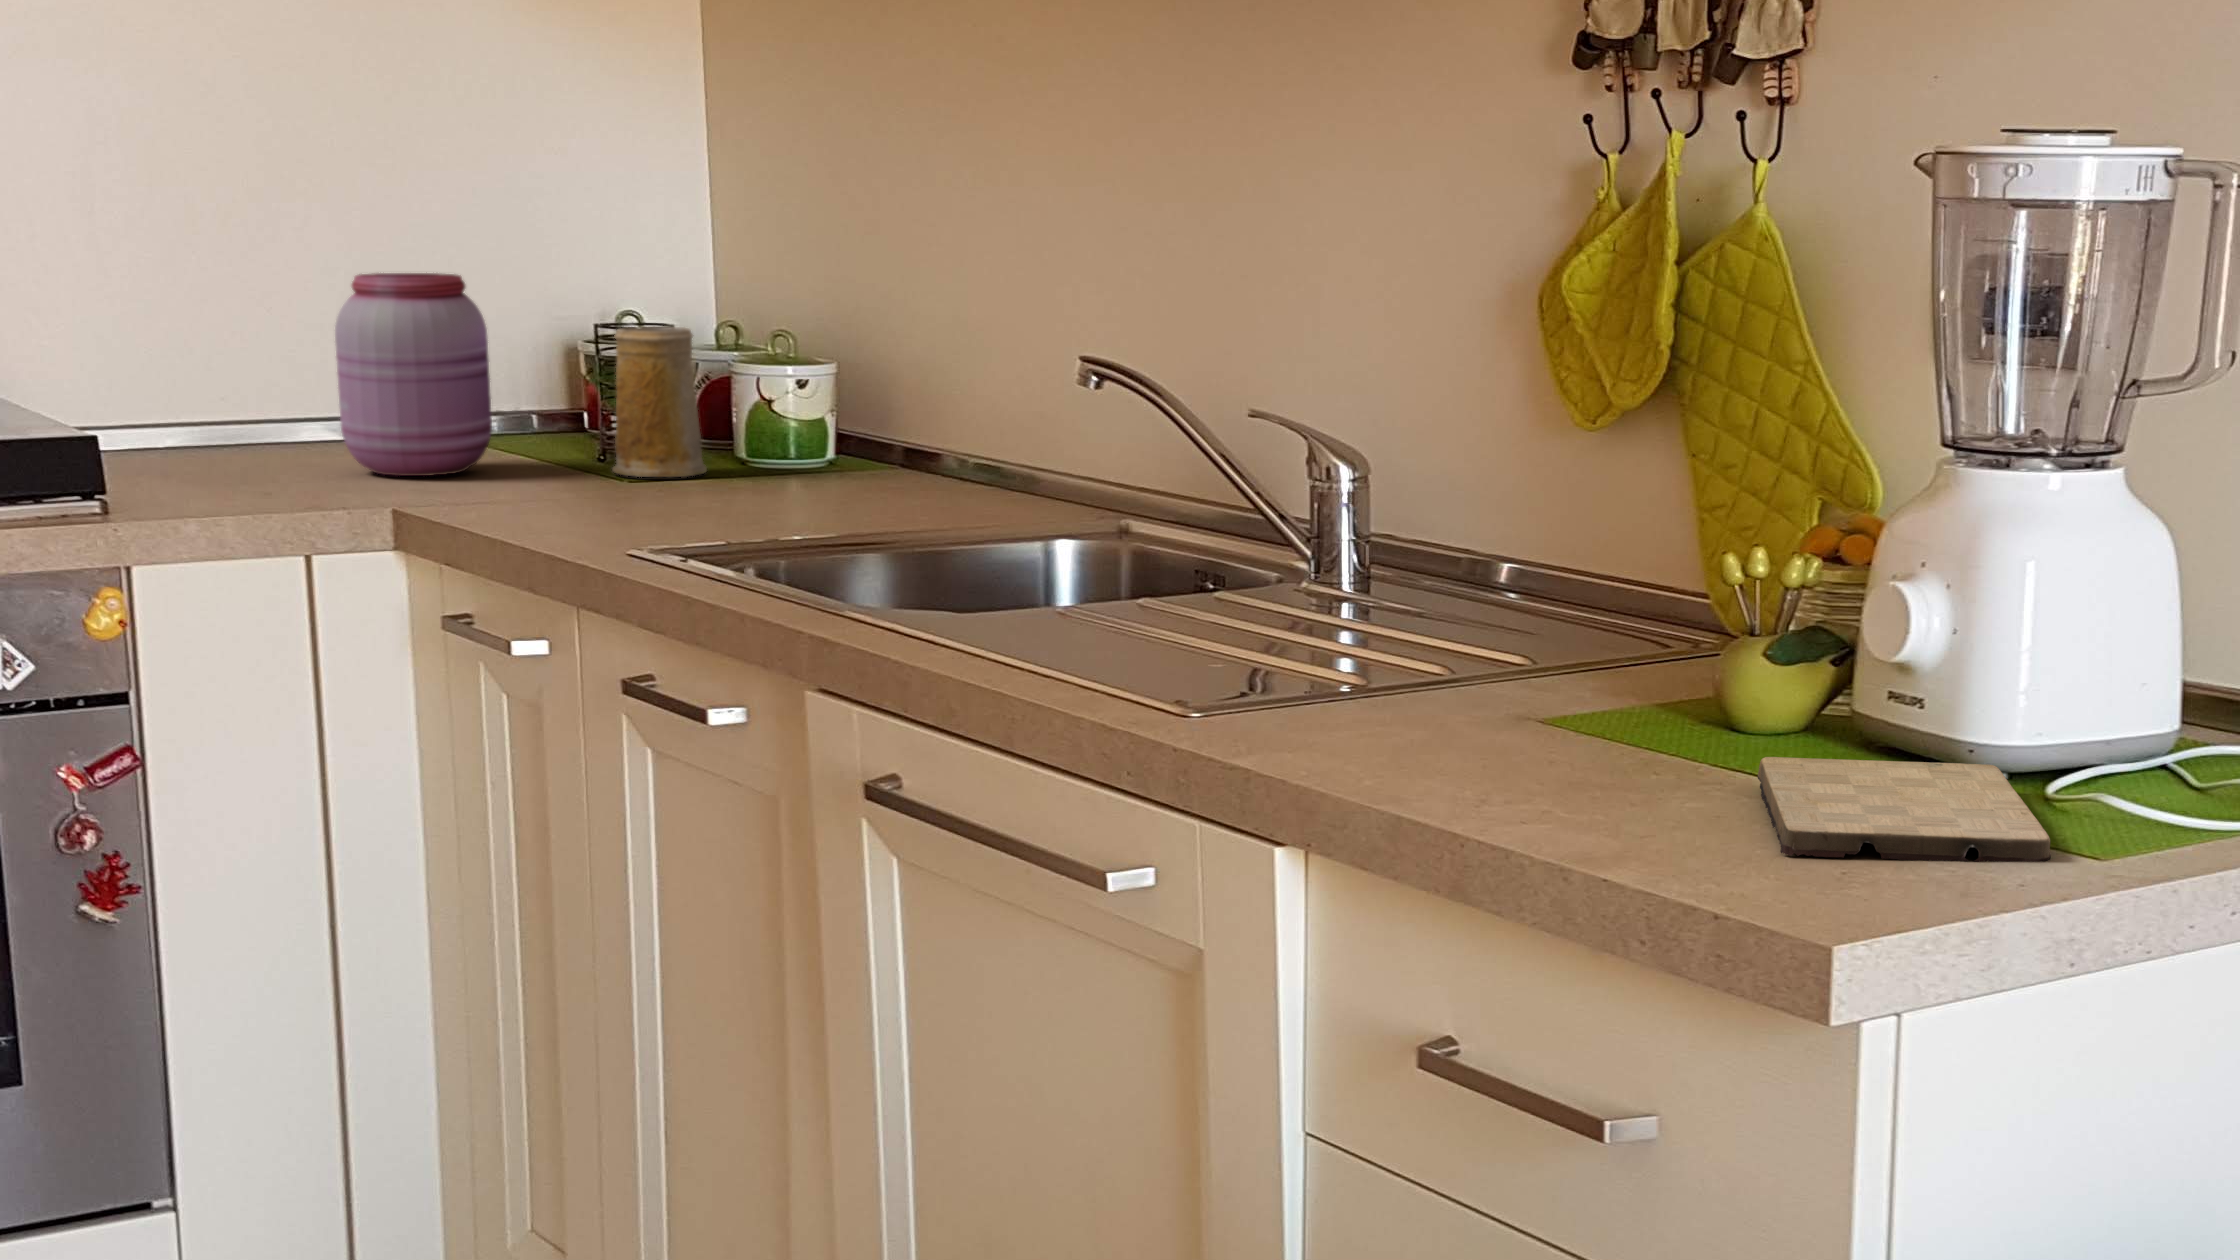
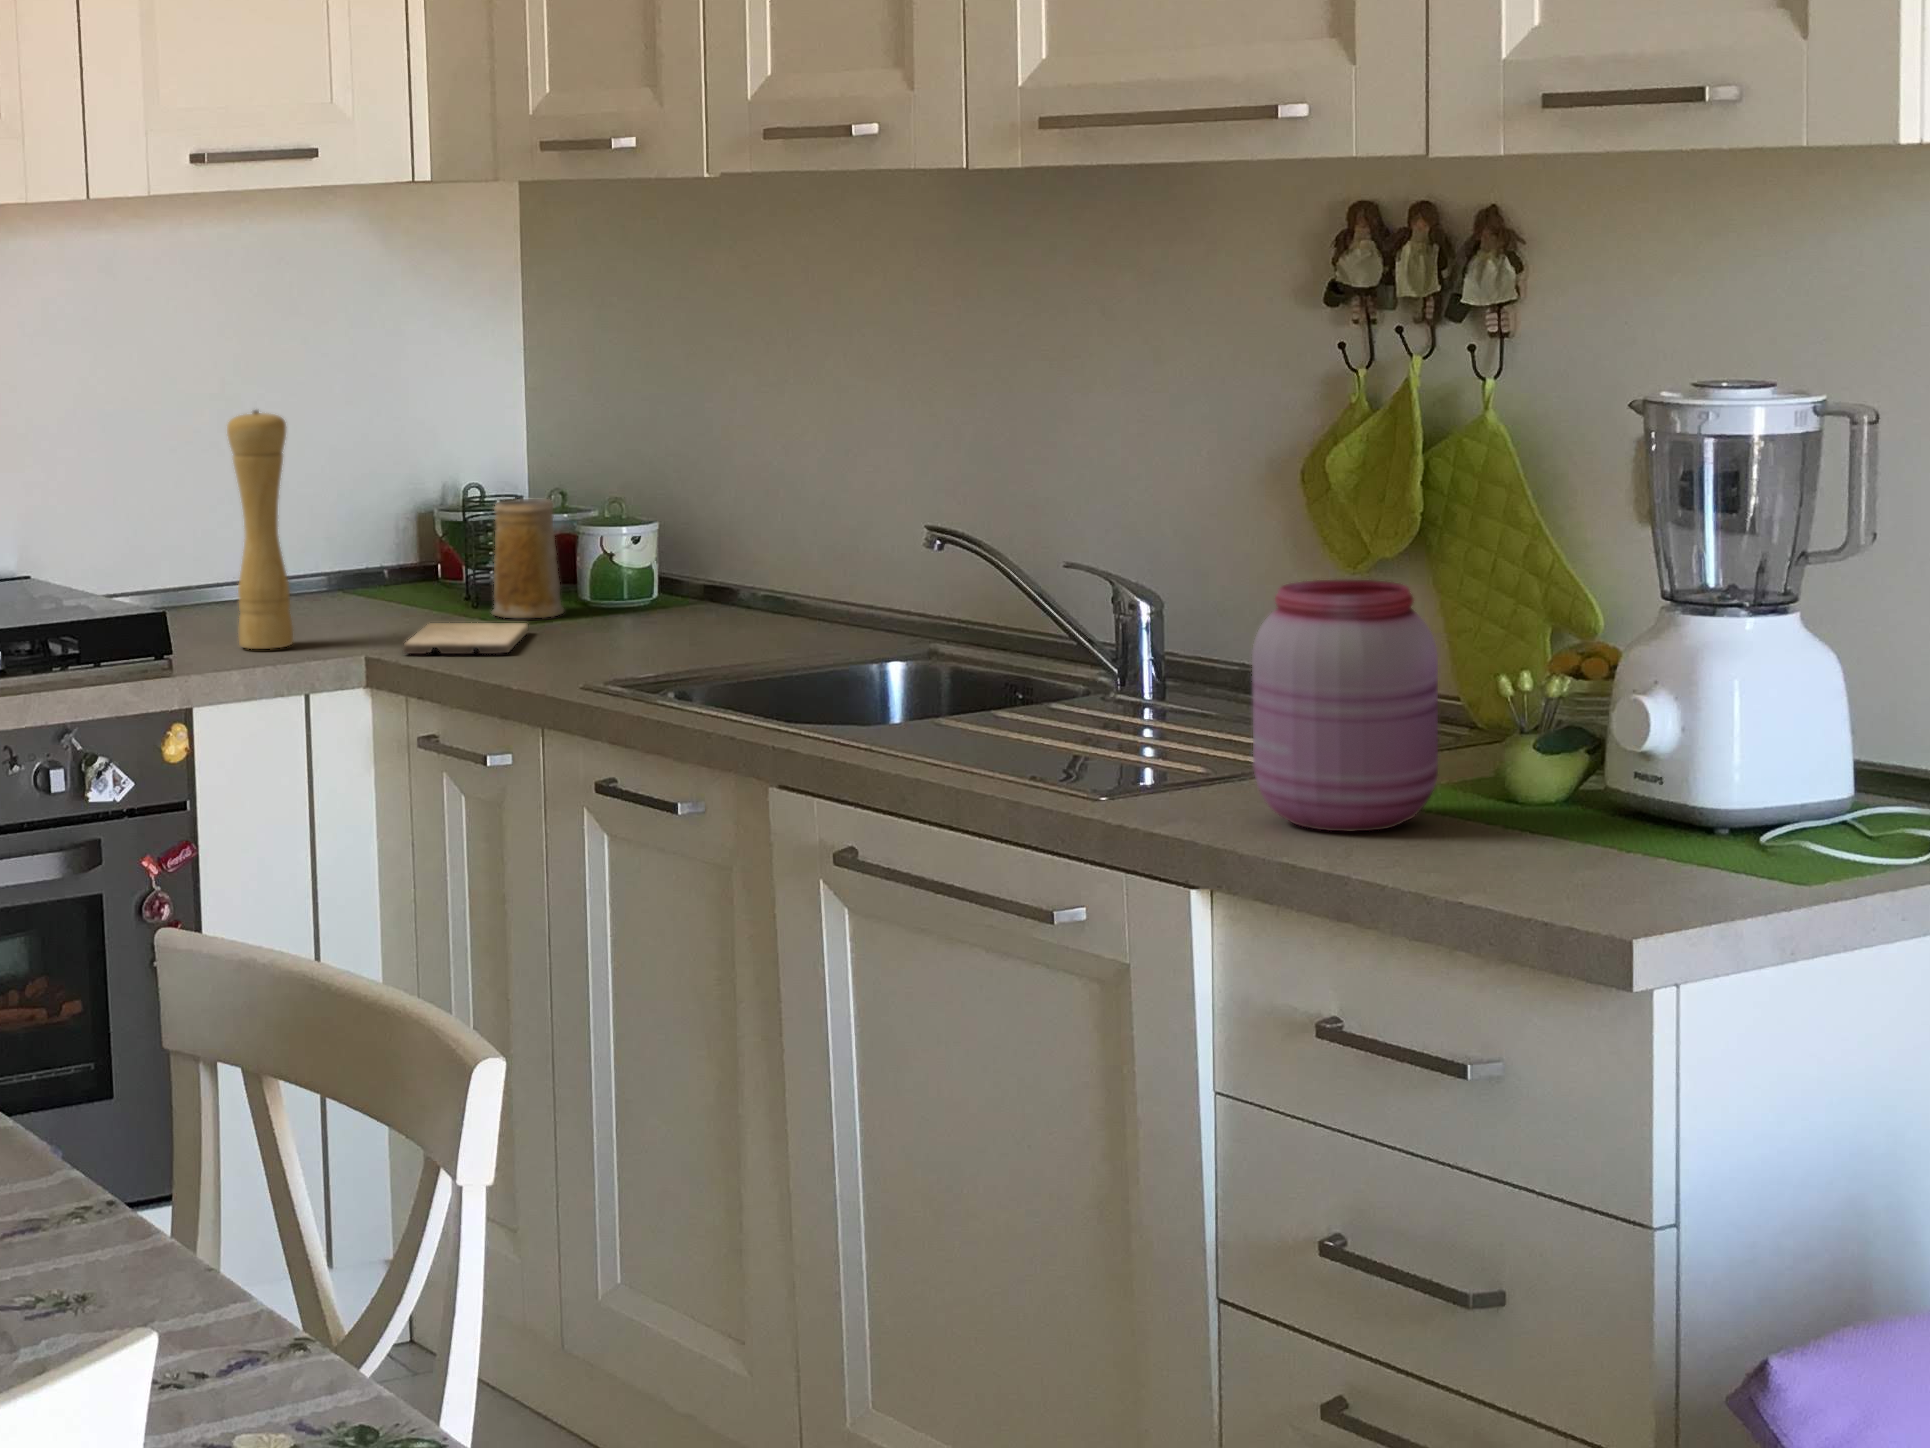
pepper mill: none [215,179,315,499] -> present [227,410,293,649]
jar: present [335,273,492,476] -> present [1252,580,1438,831]
cutting board: present [1758,757,2051,862] -> present [403,623,528,654]

